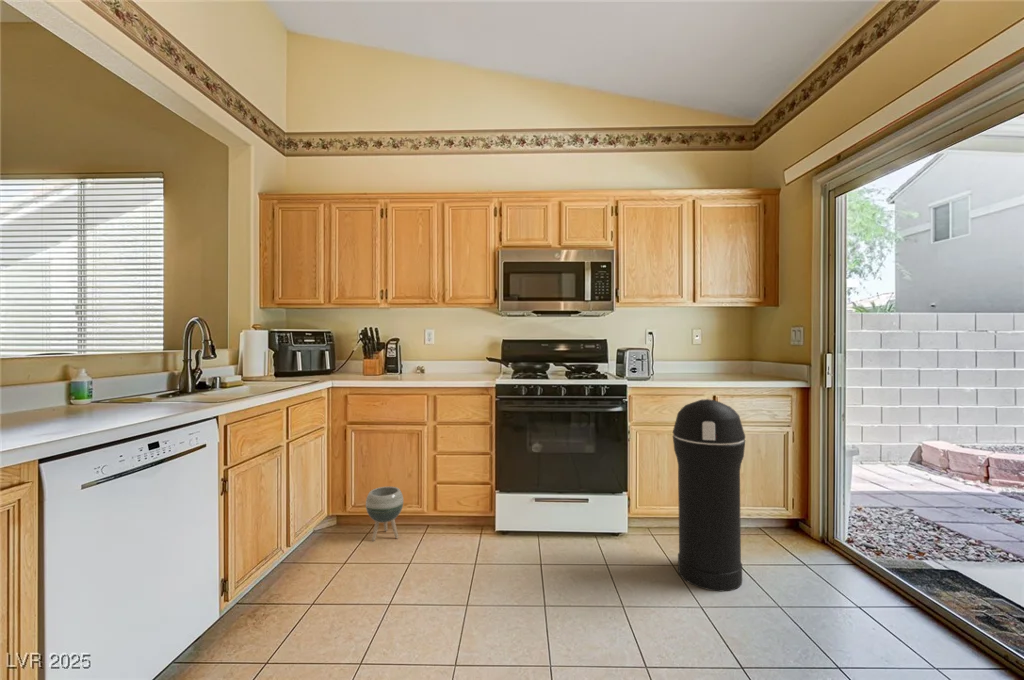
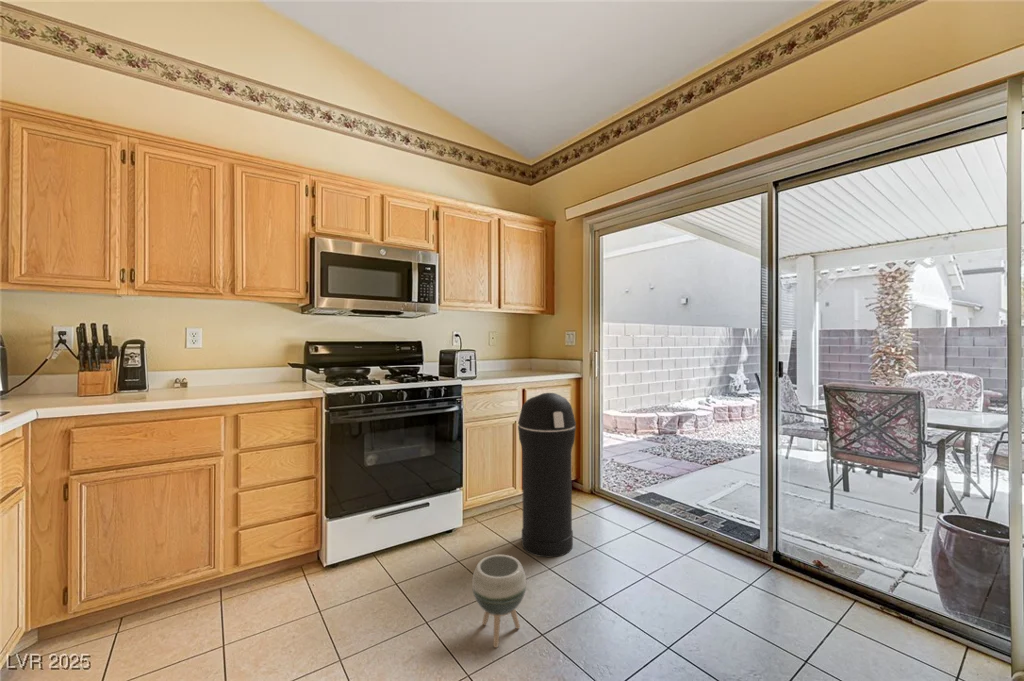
planter: present [366,486,403,541] -> present [472,555,526,647]

